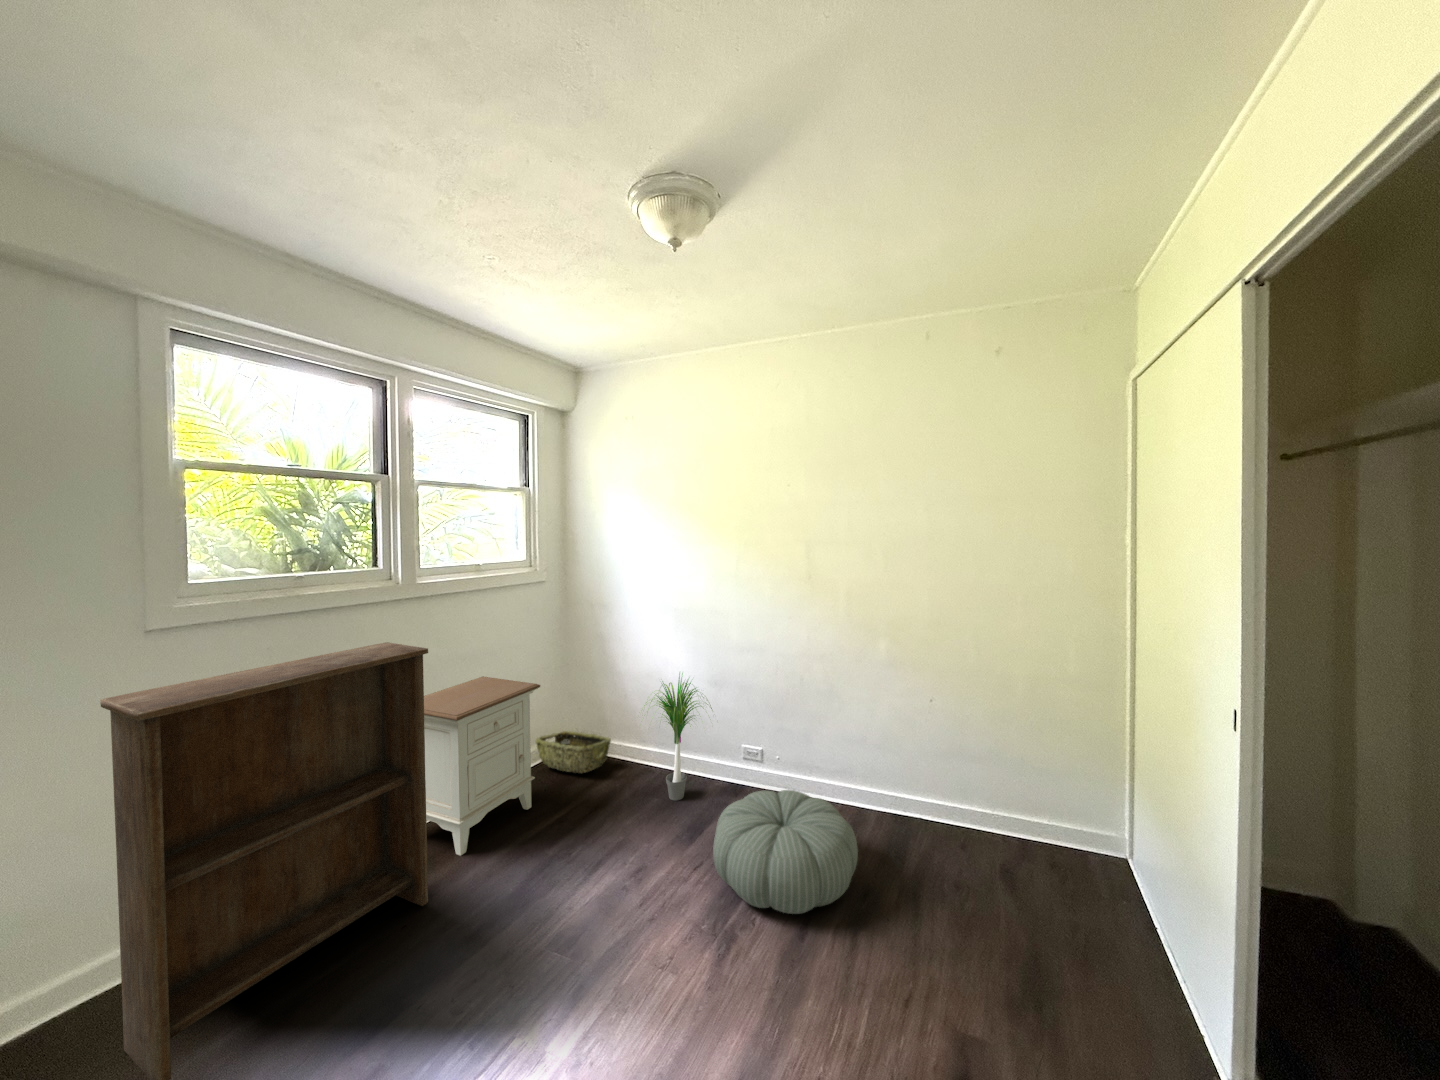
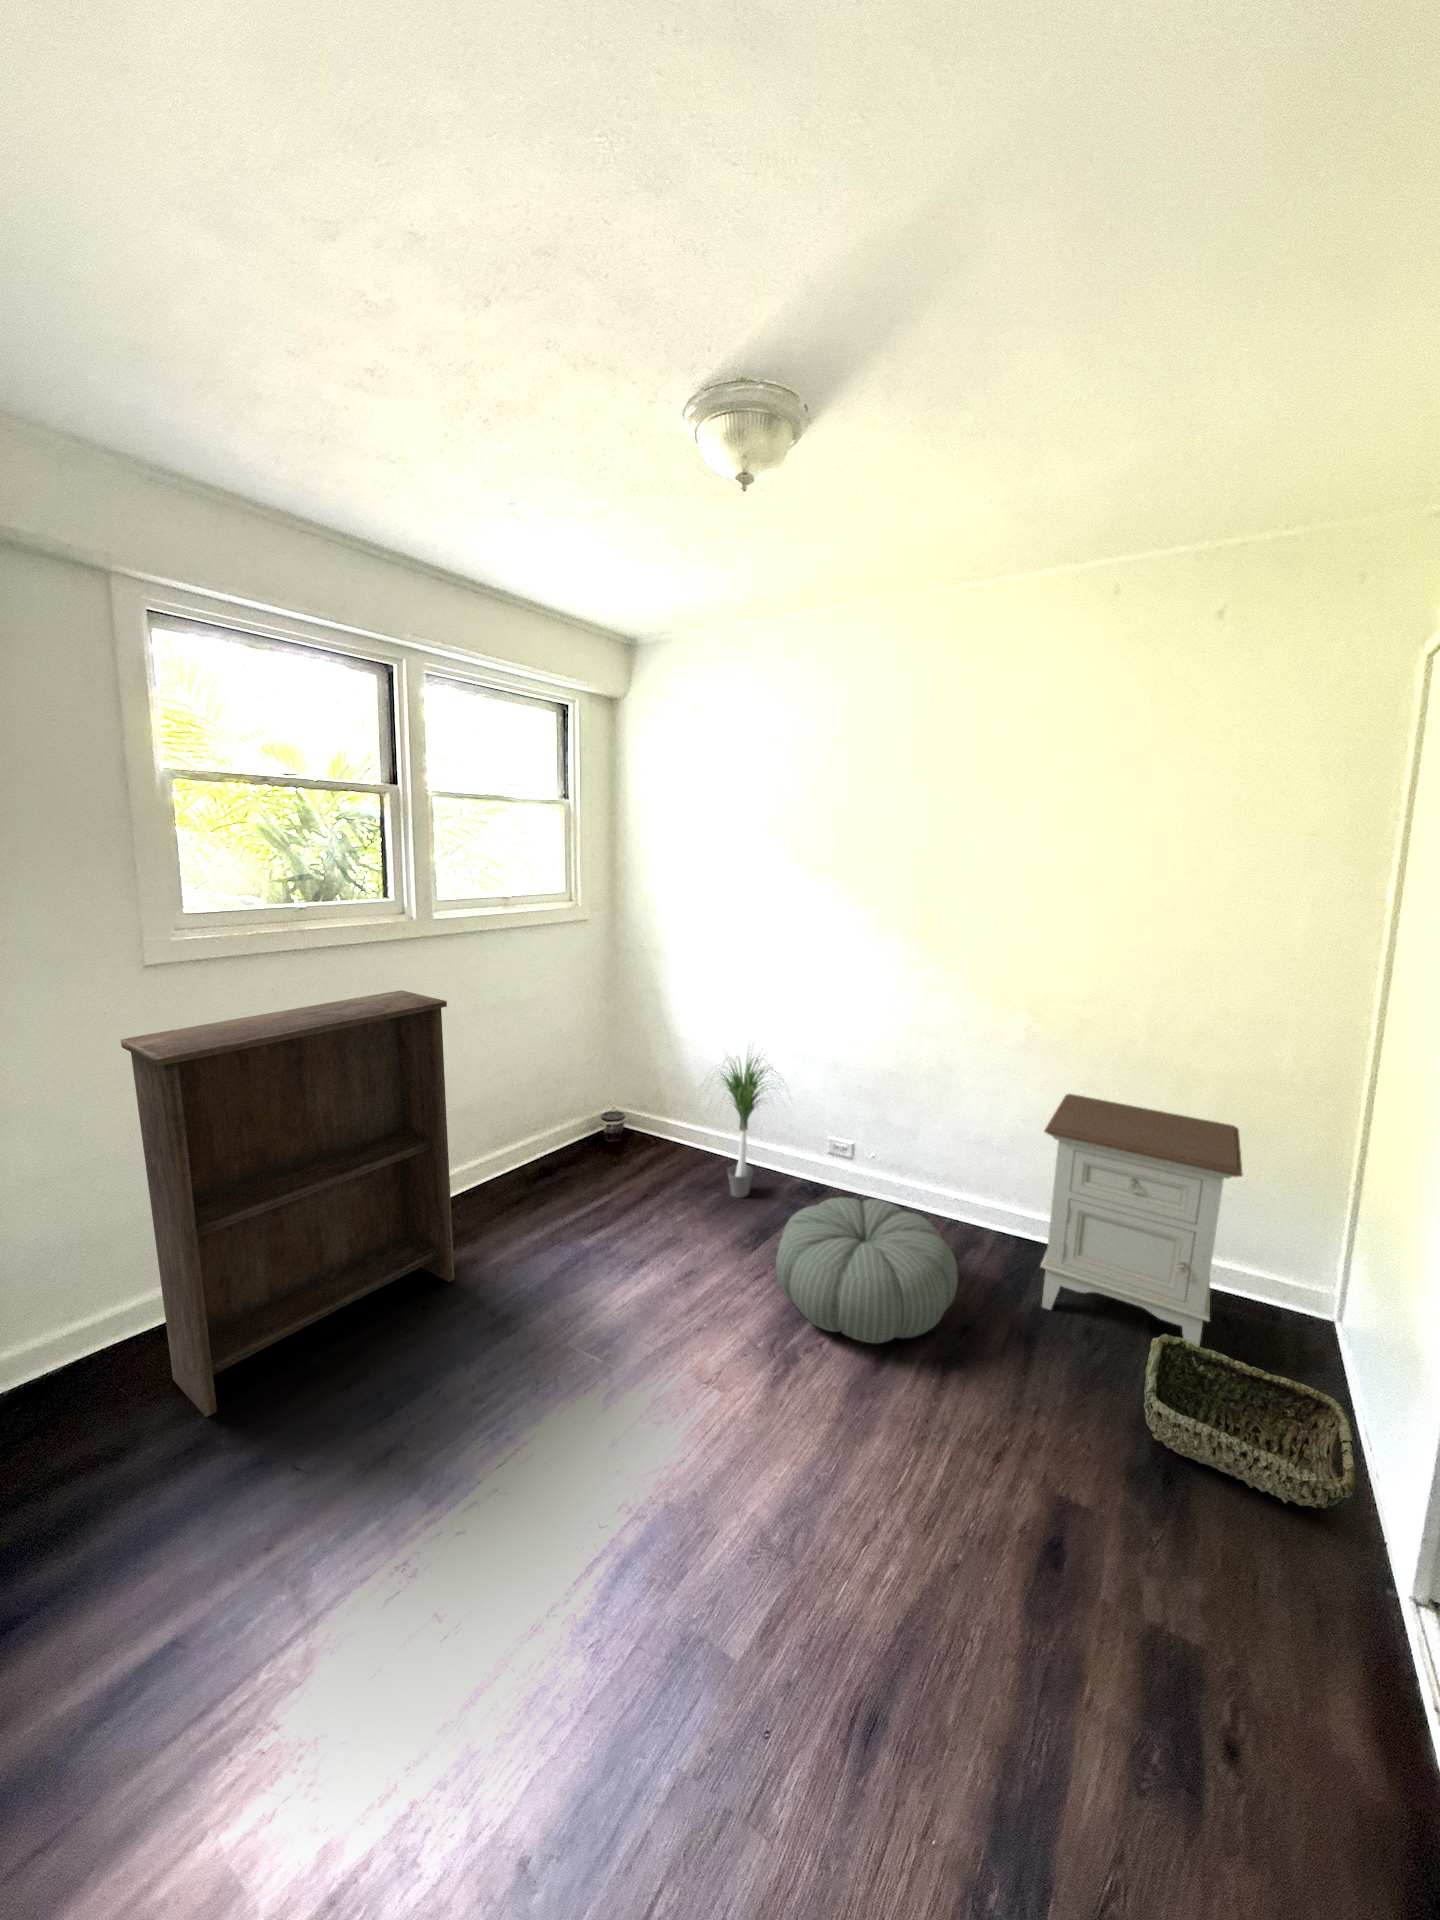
nightstand: present [424,676,540,856] -> present [1040,1094,1242,1346]
woven basket: present [536,731,611,773] -> present [1144,1334,1356,1508]

